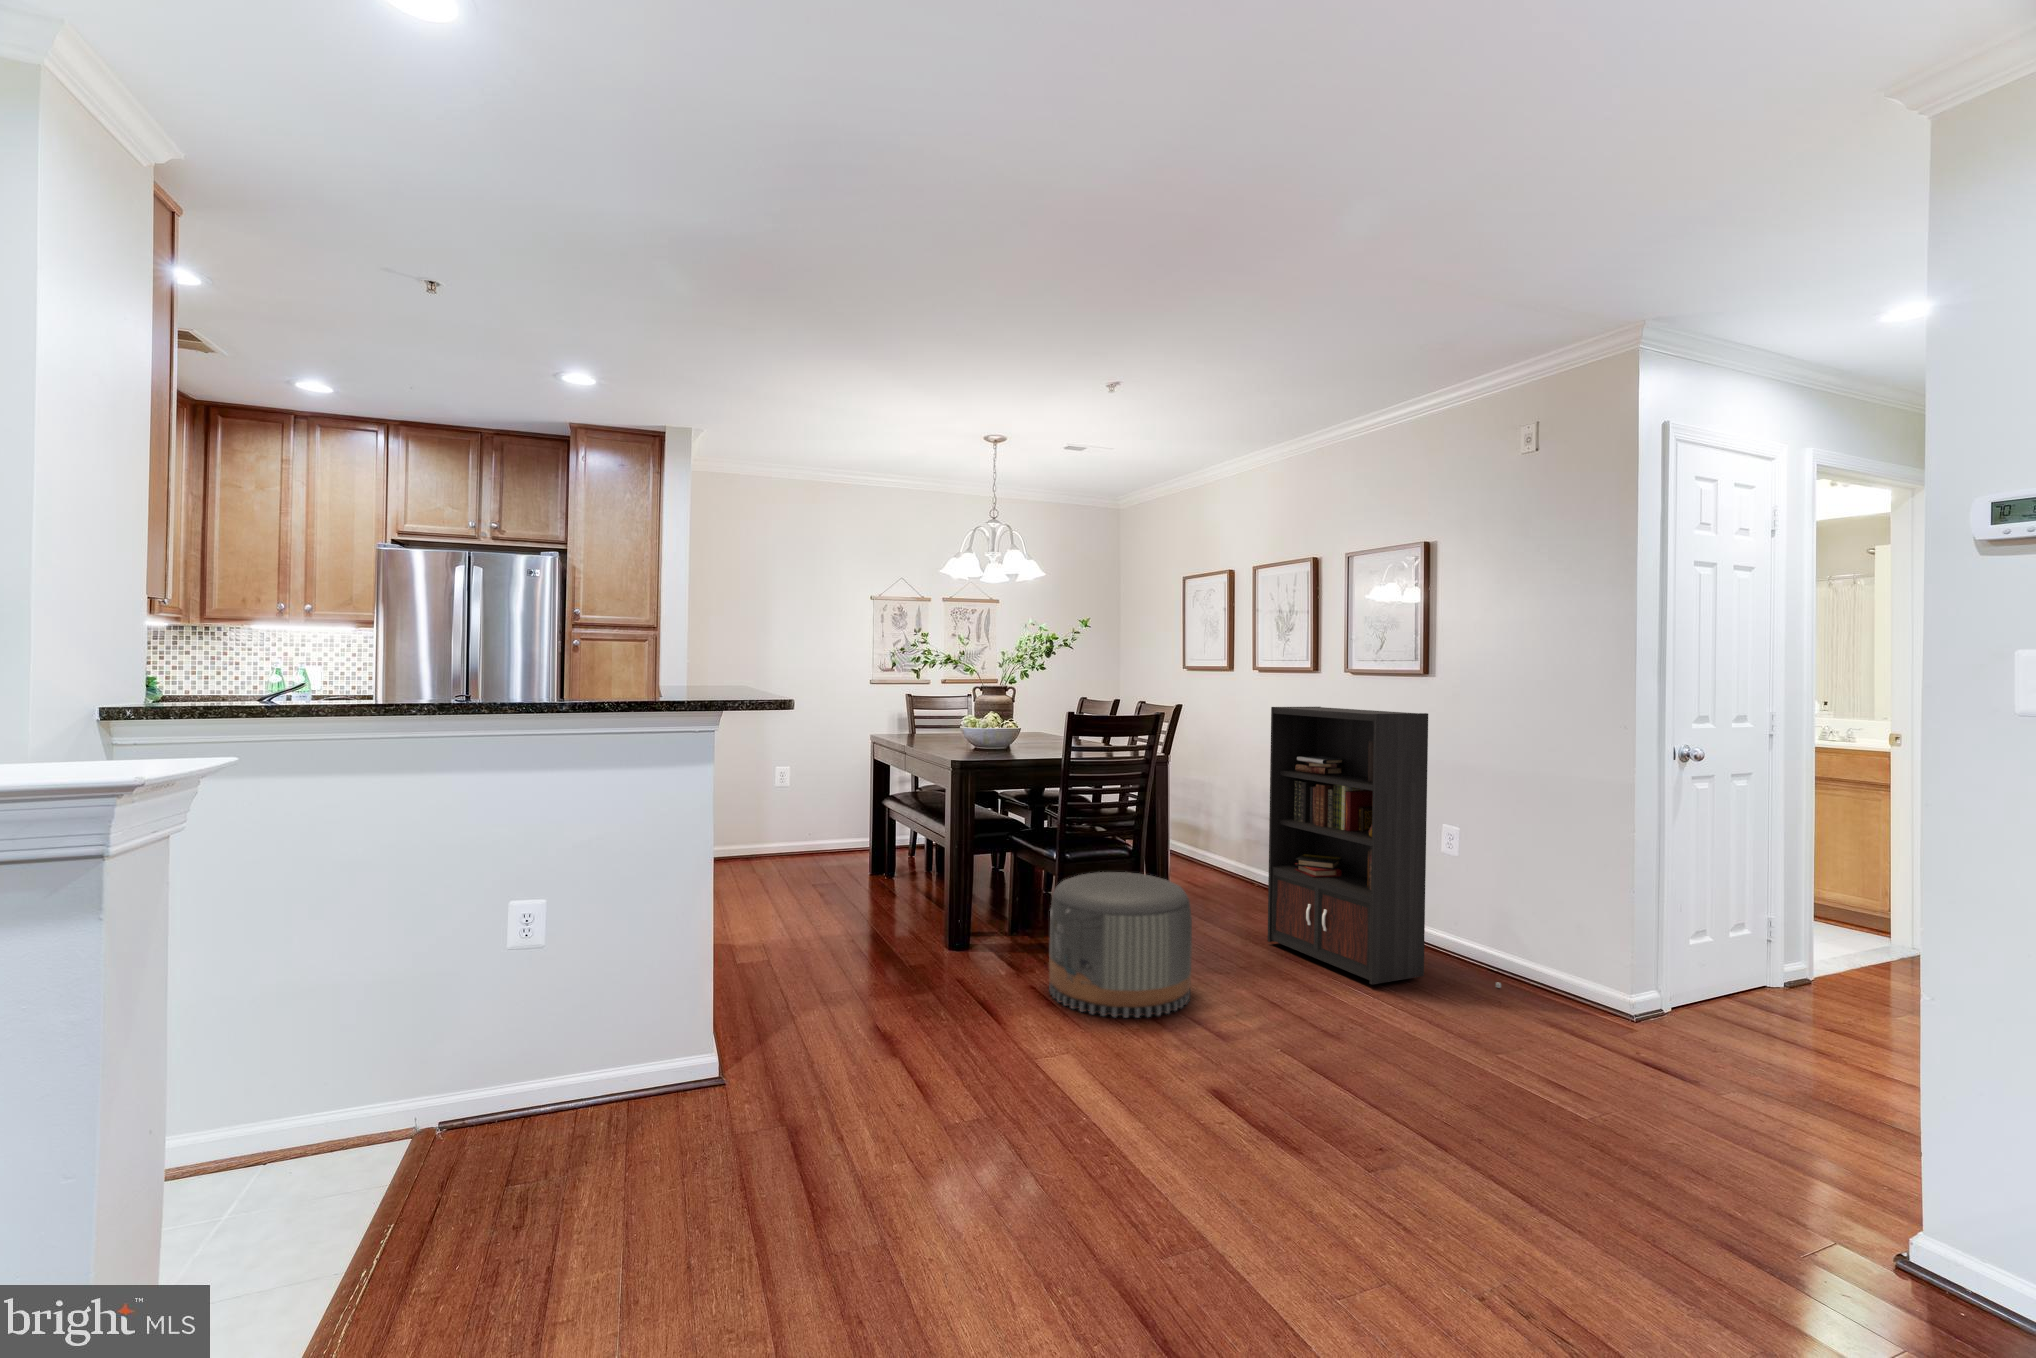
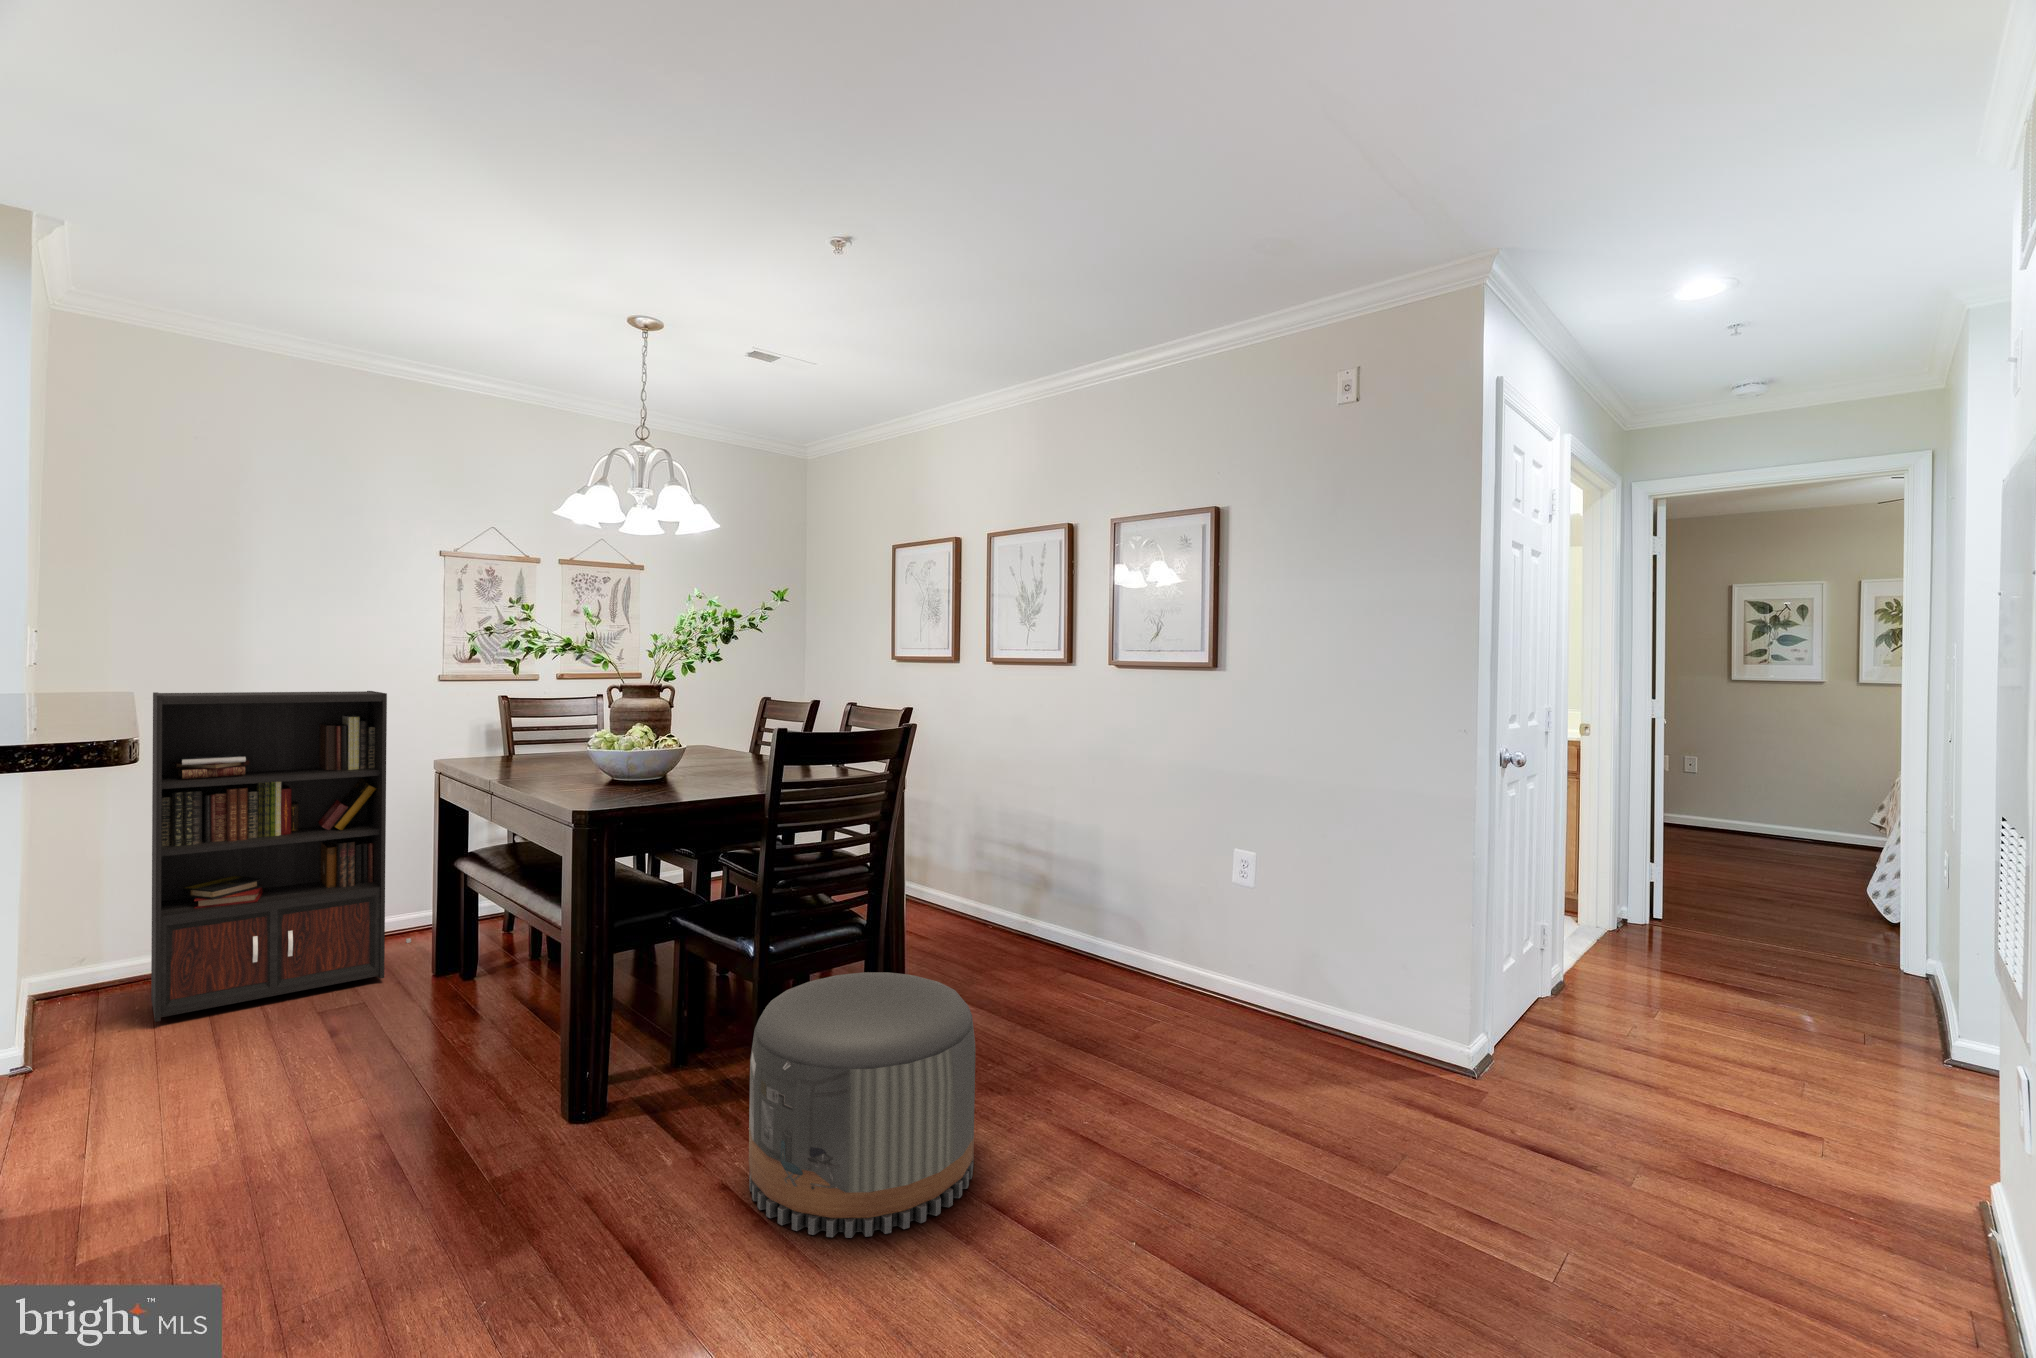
bookcase: present [1268,707,1501,988] -> present [151,691,411,1022]

